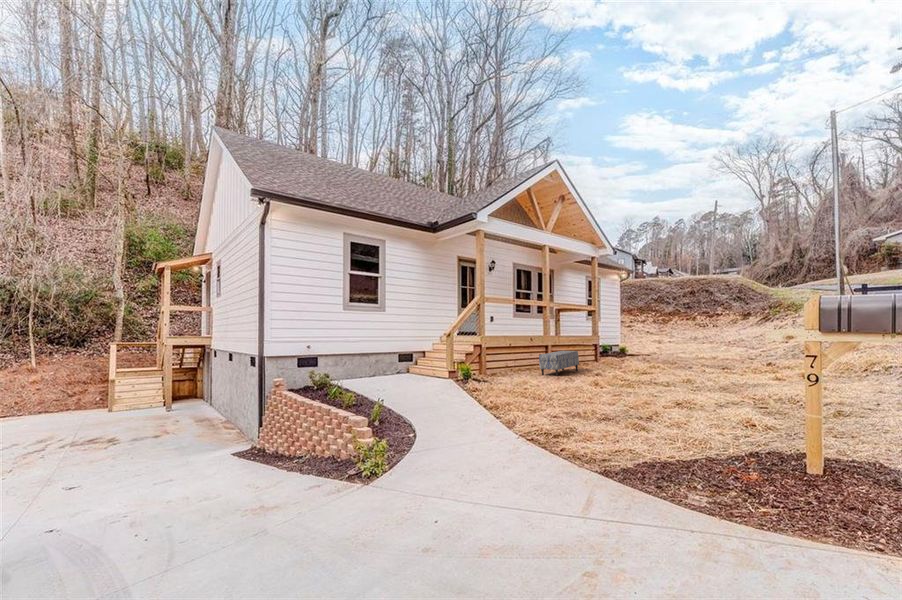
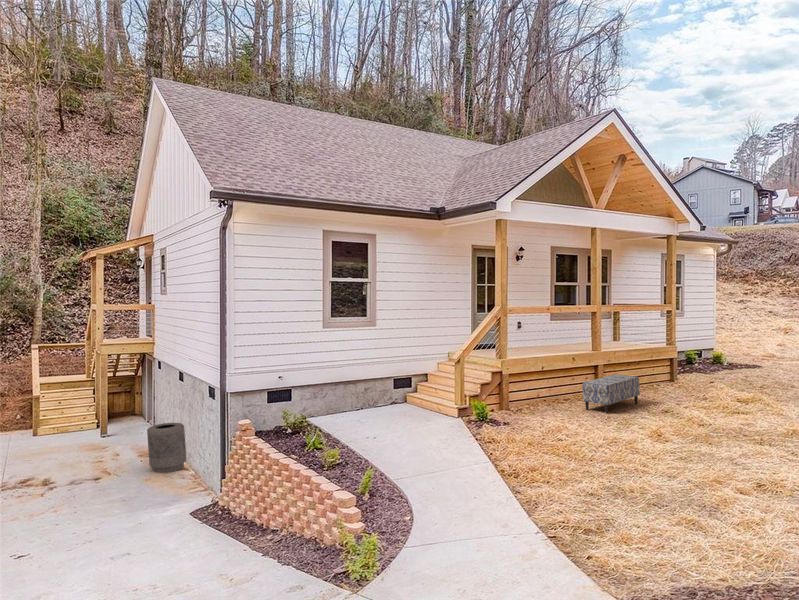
trash can: none [199,392,232,432] -> present [147,423,186,472]

